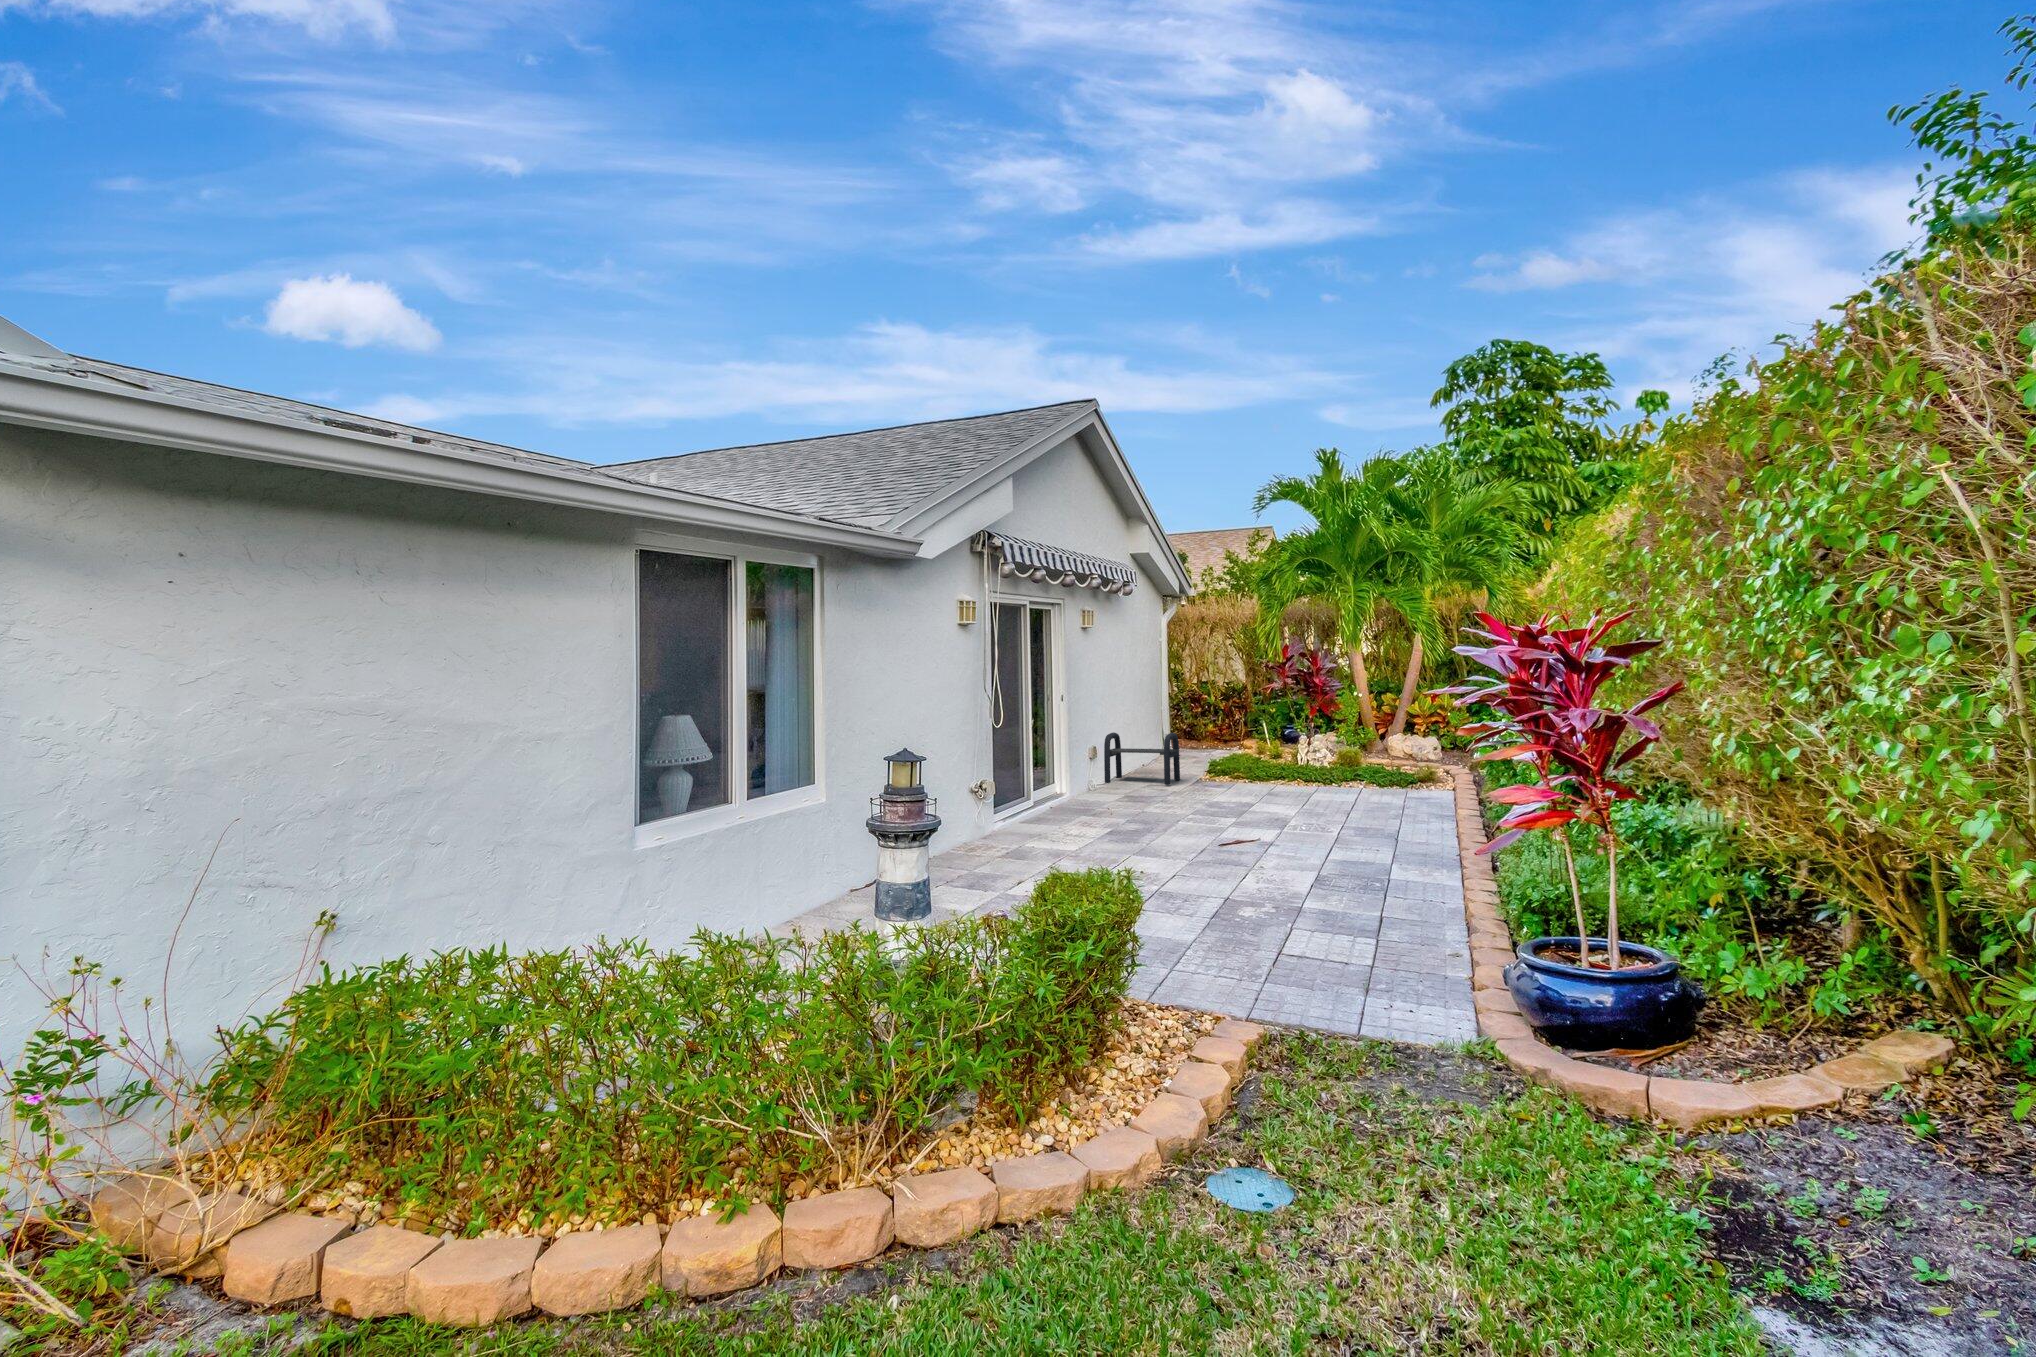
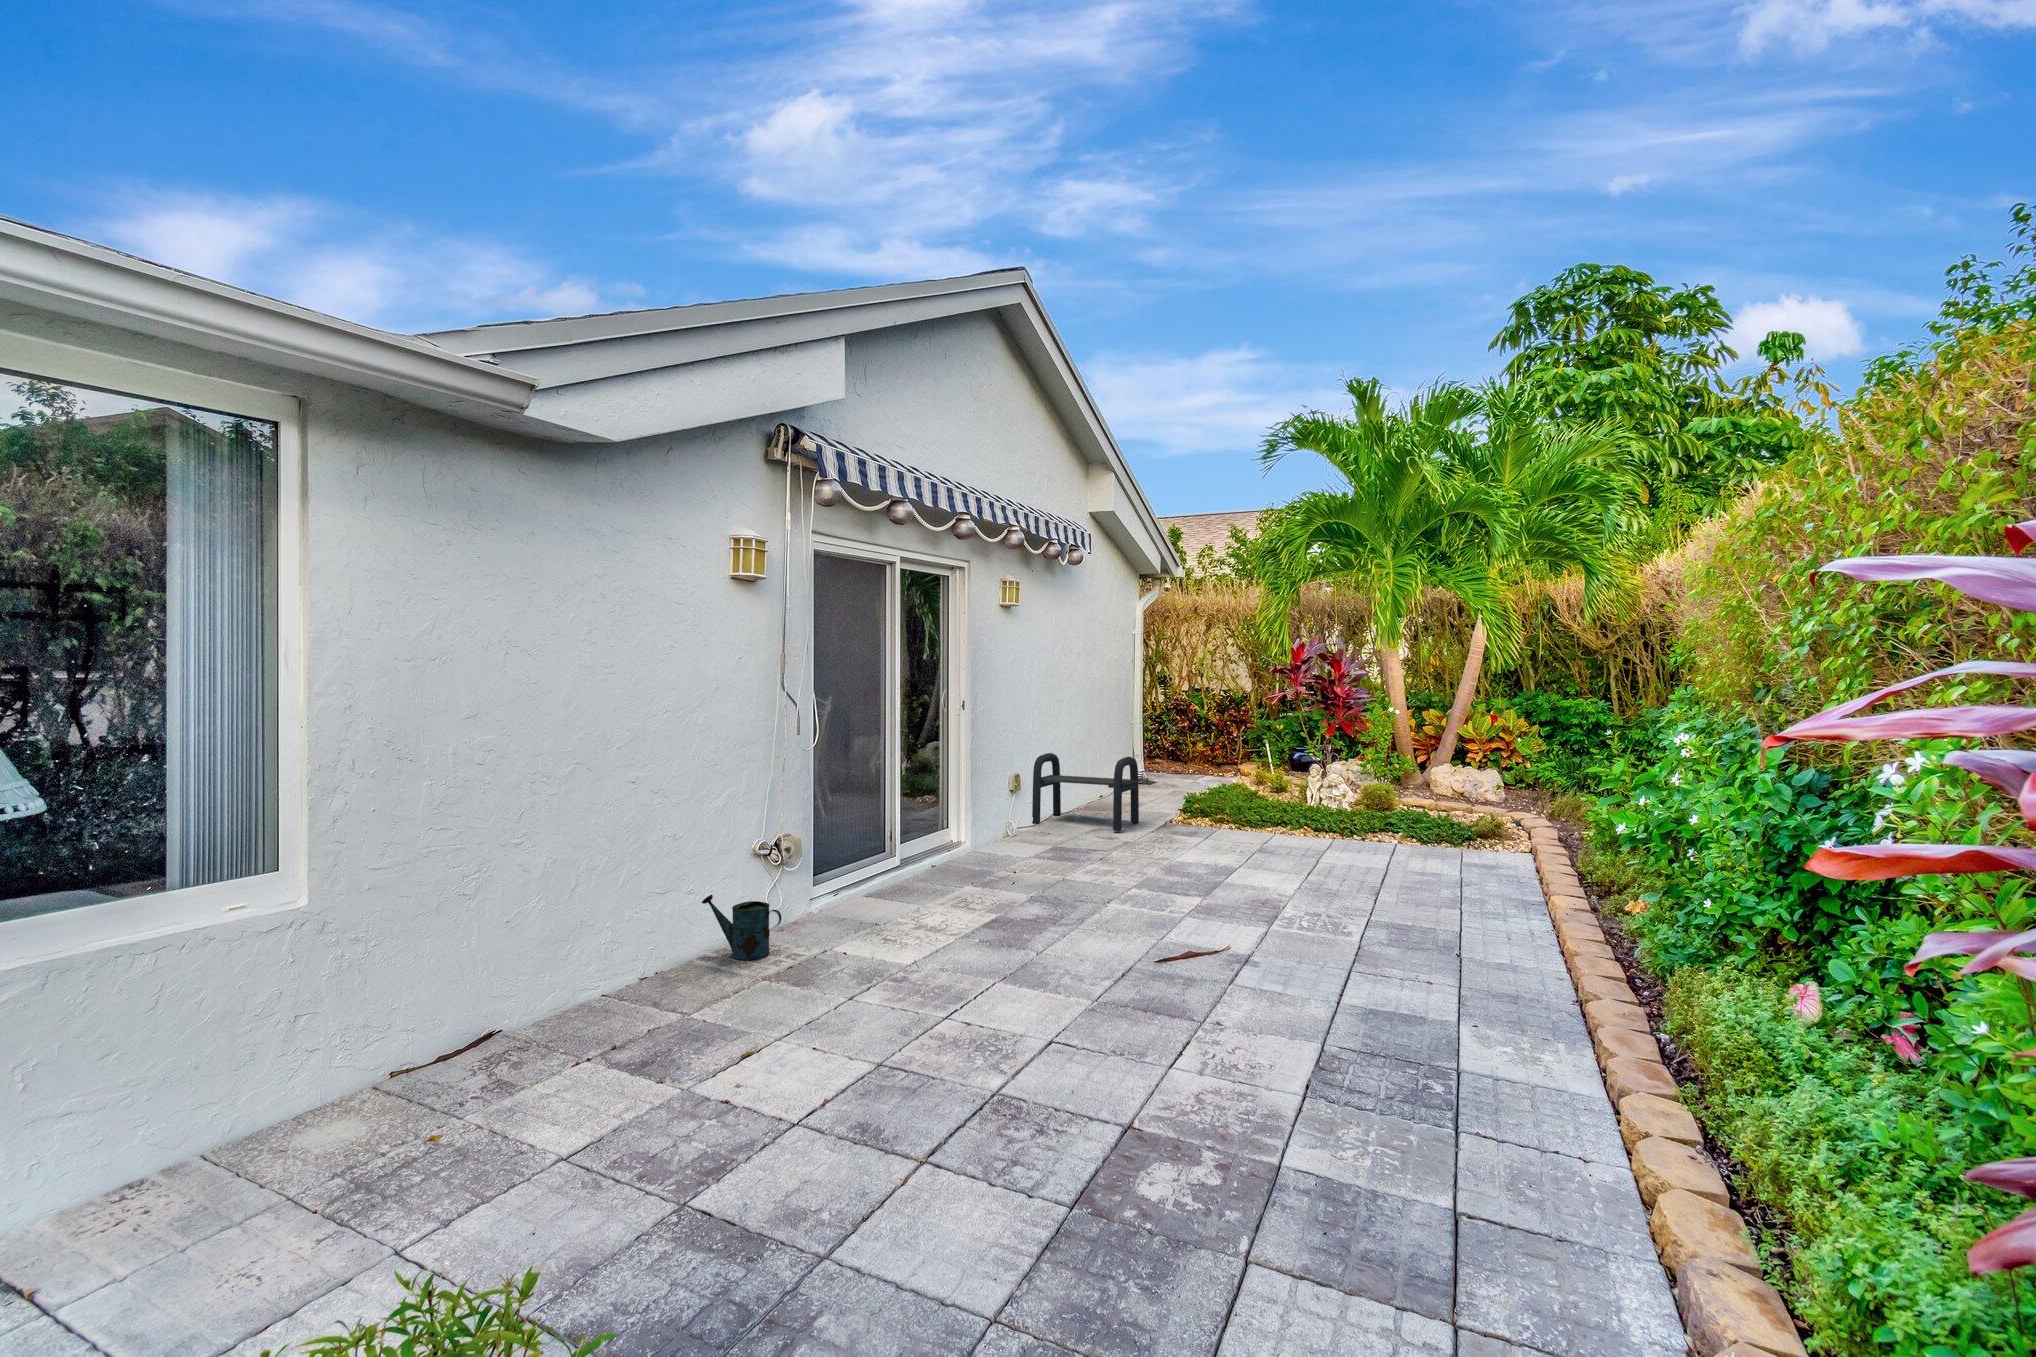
watering can: none [954,813,1003,849] -> present [702,895,781,960]

